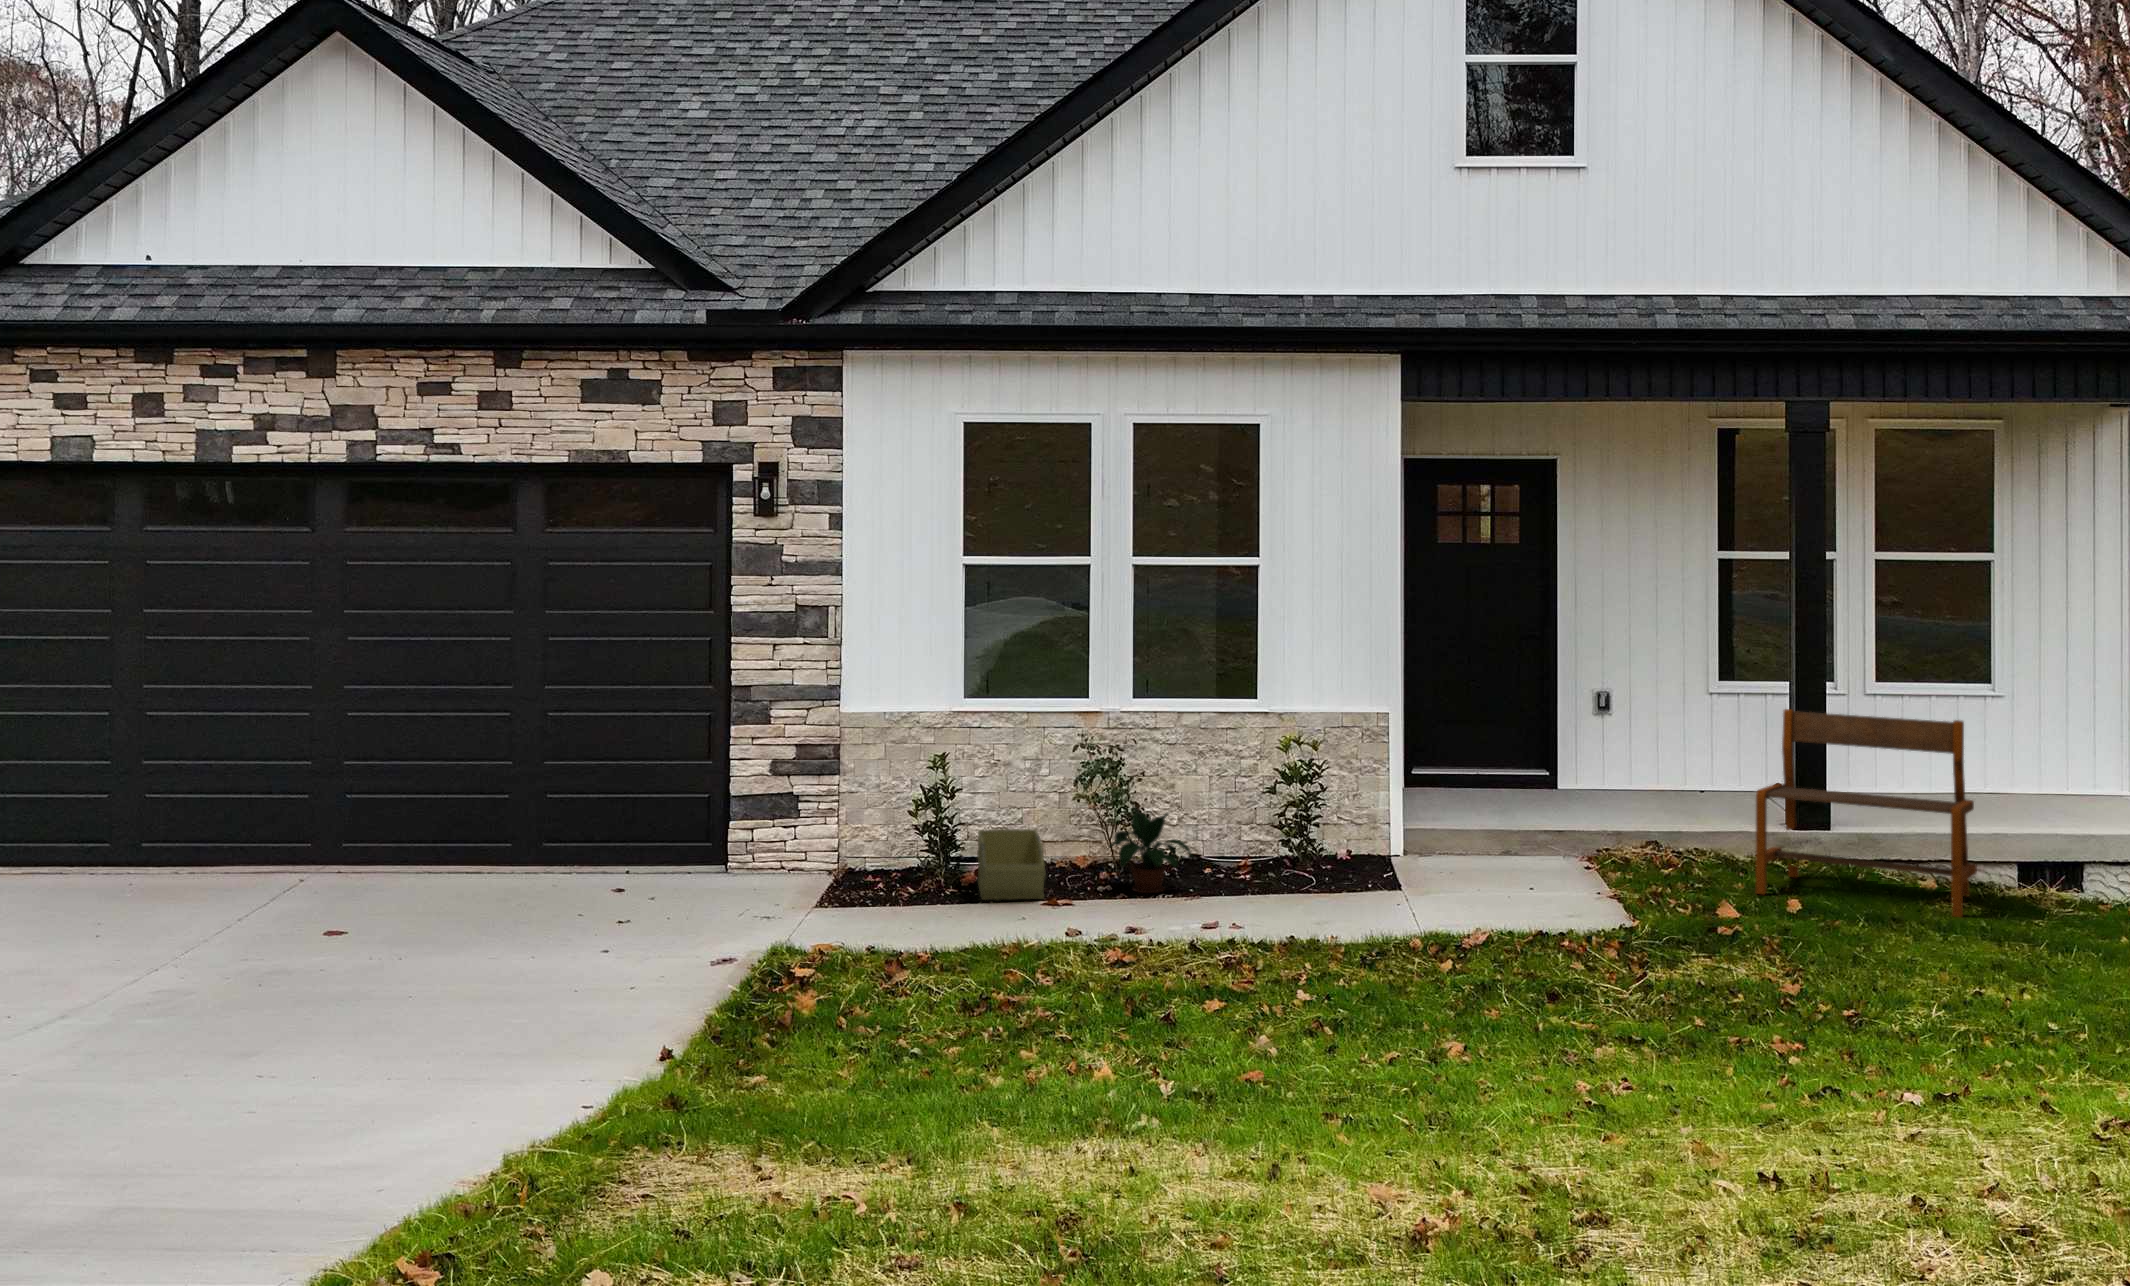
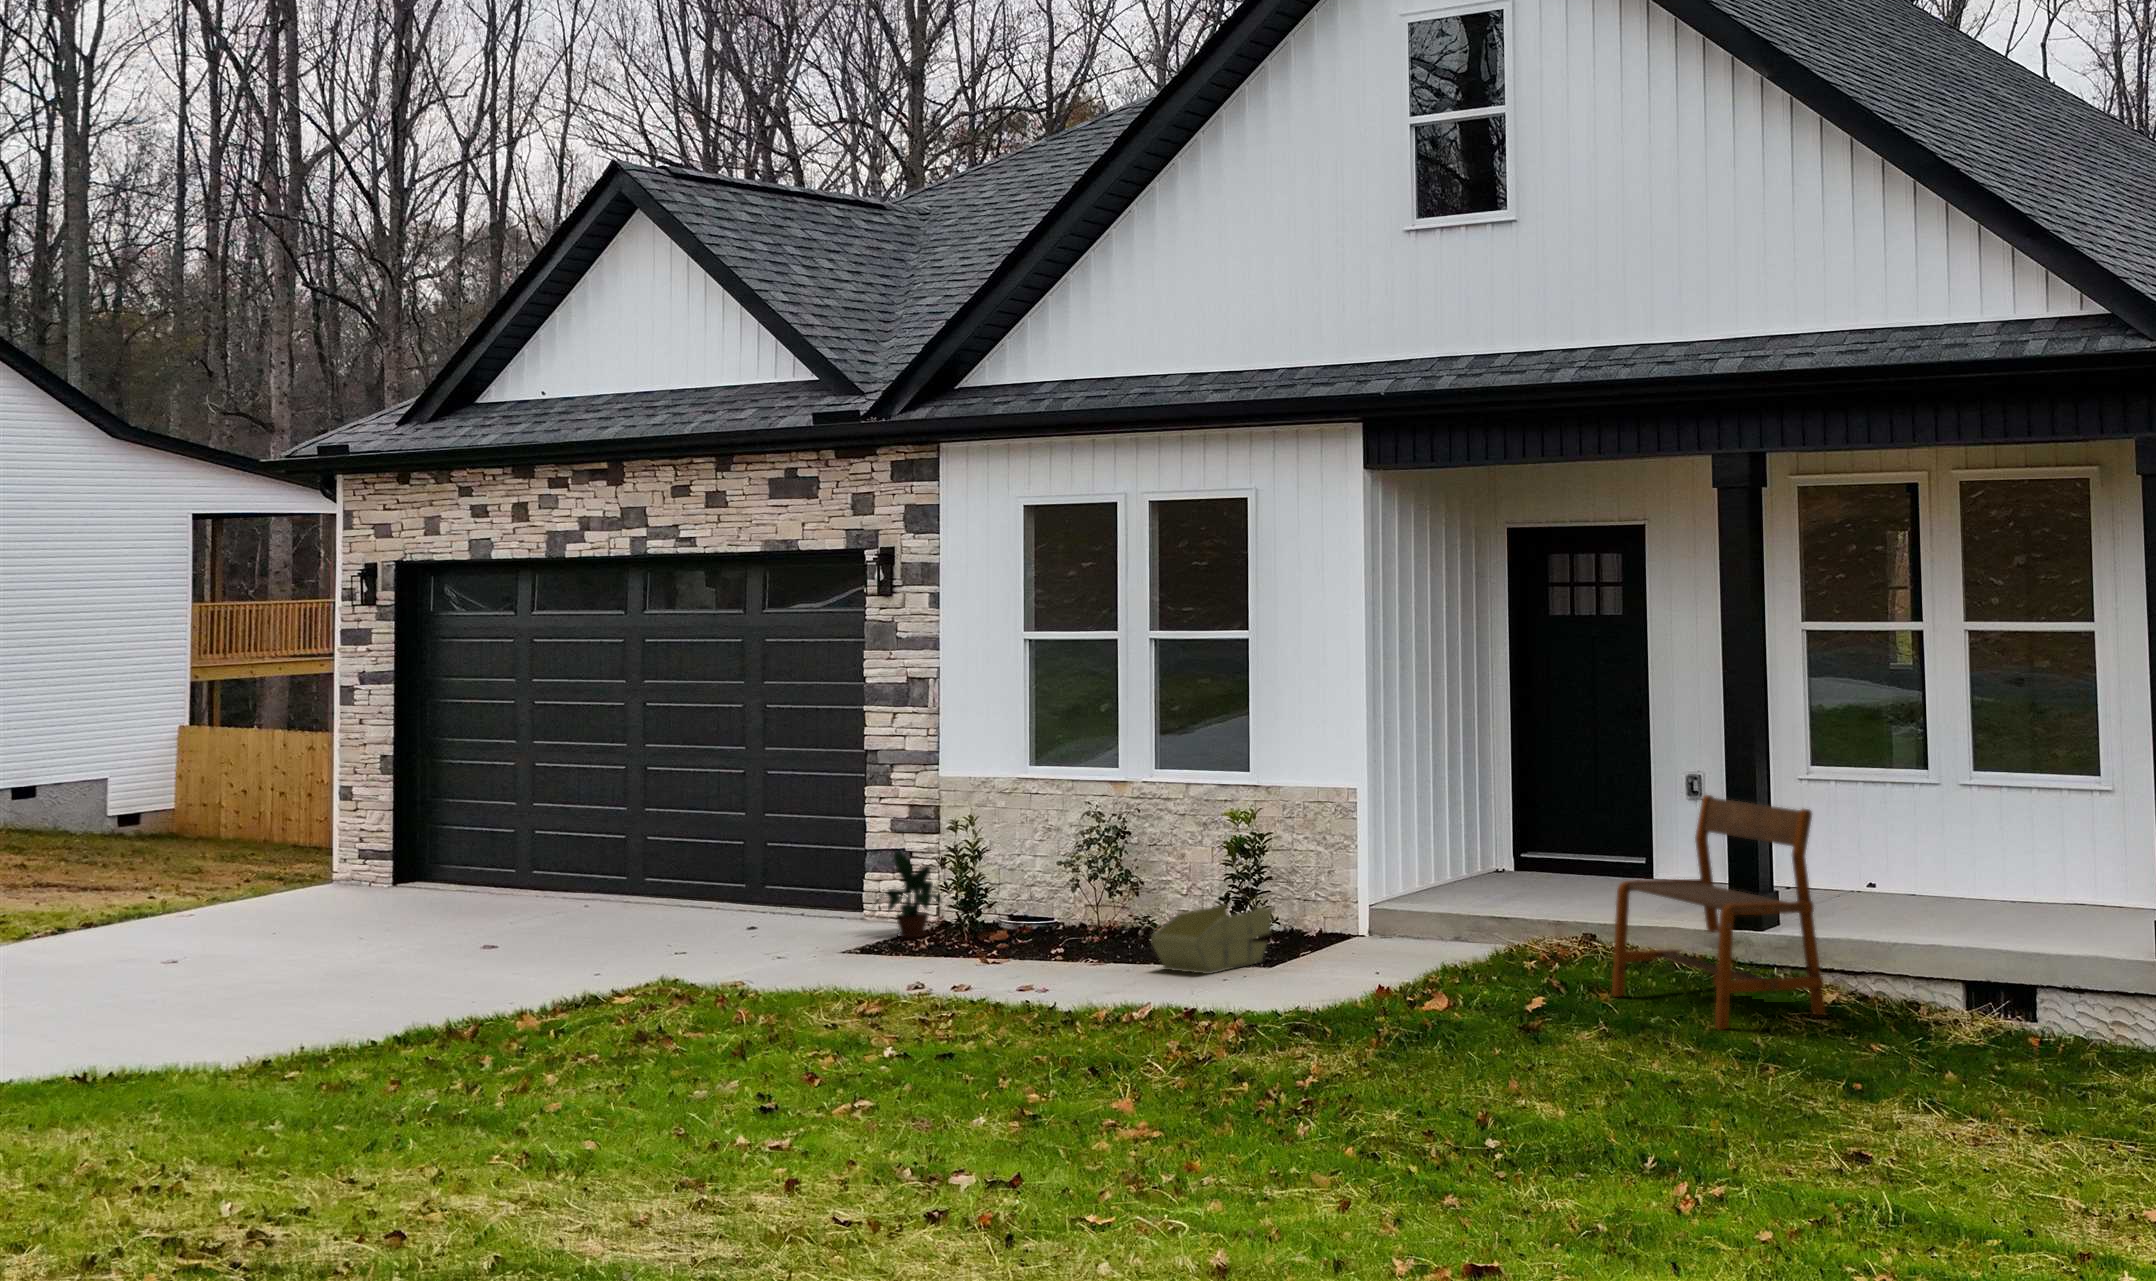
potted plant: present [1109,805,1192,893] -> present [881,851,940,938]
storage bin: present [977,829,1046,900] -> present [1151,905,1272,974]

